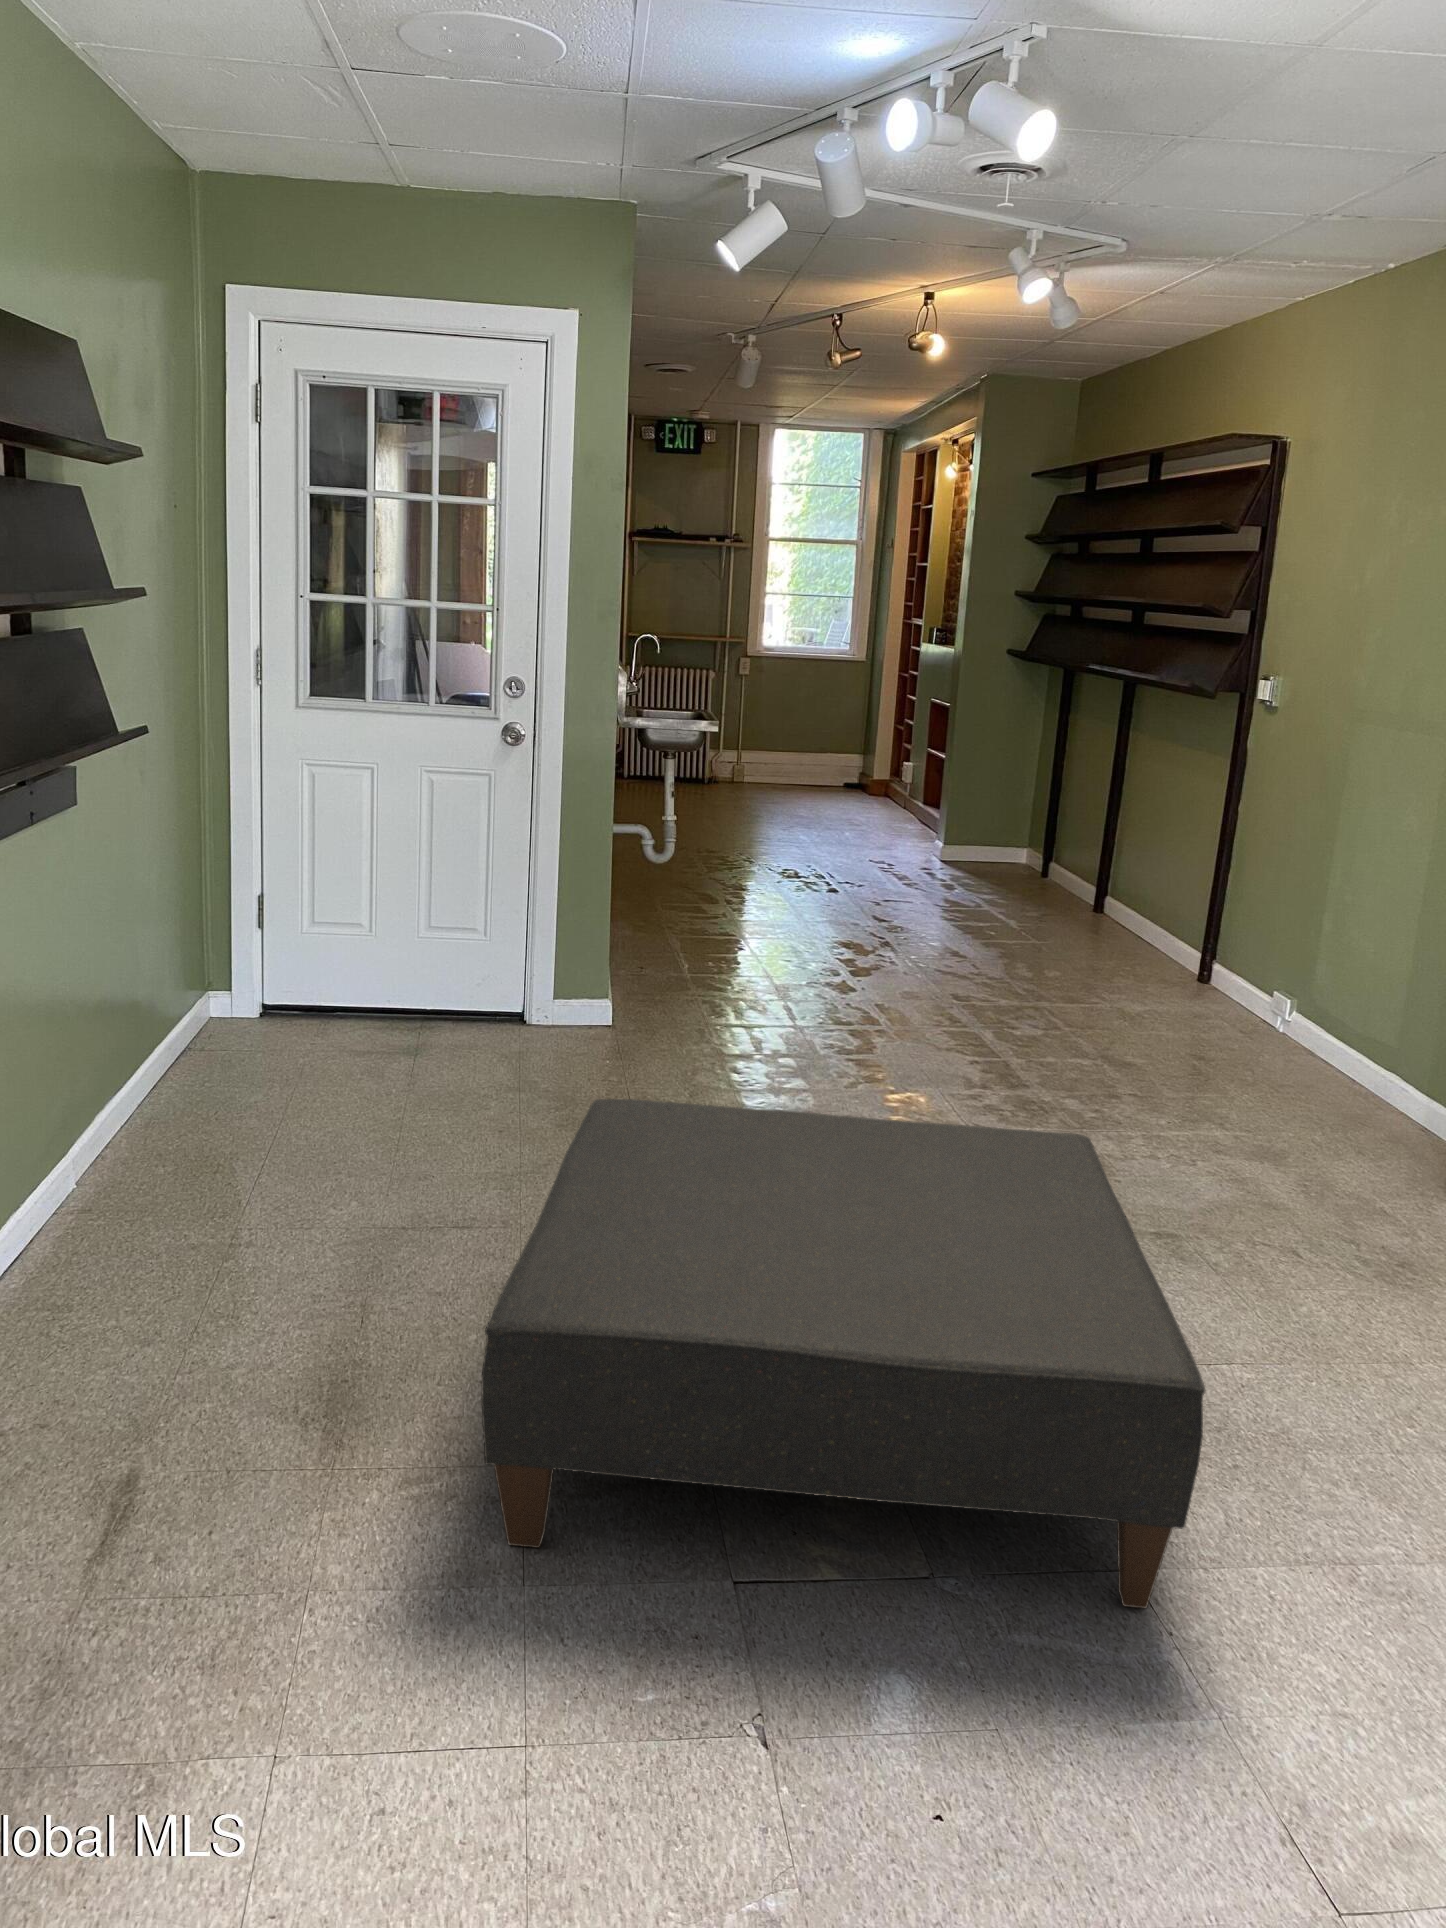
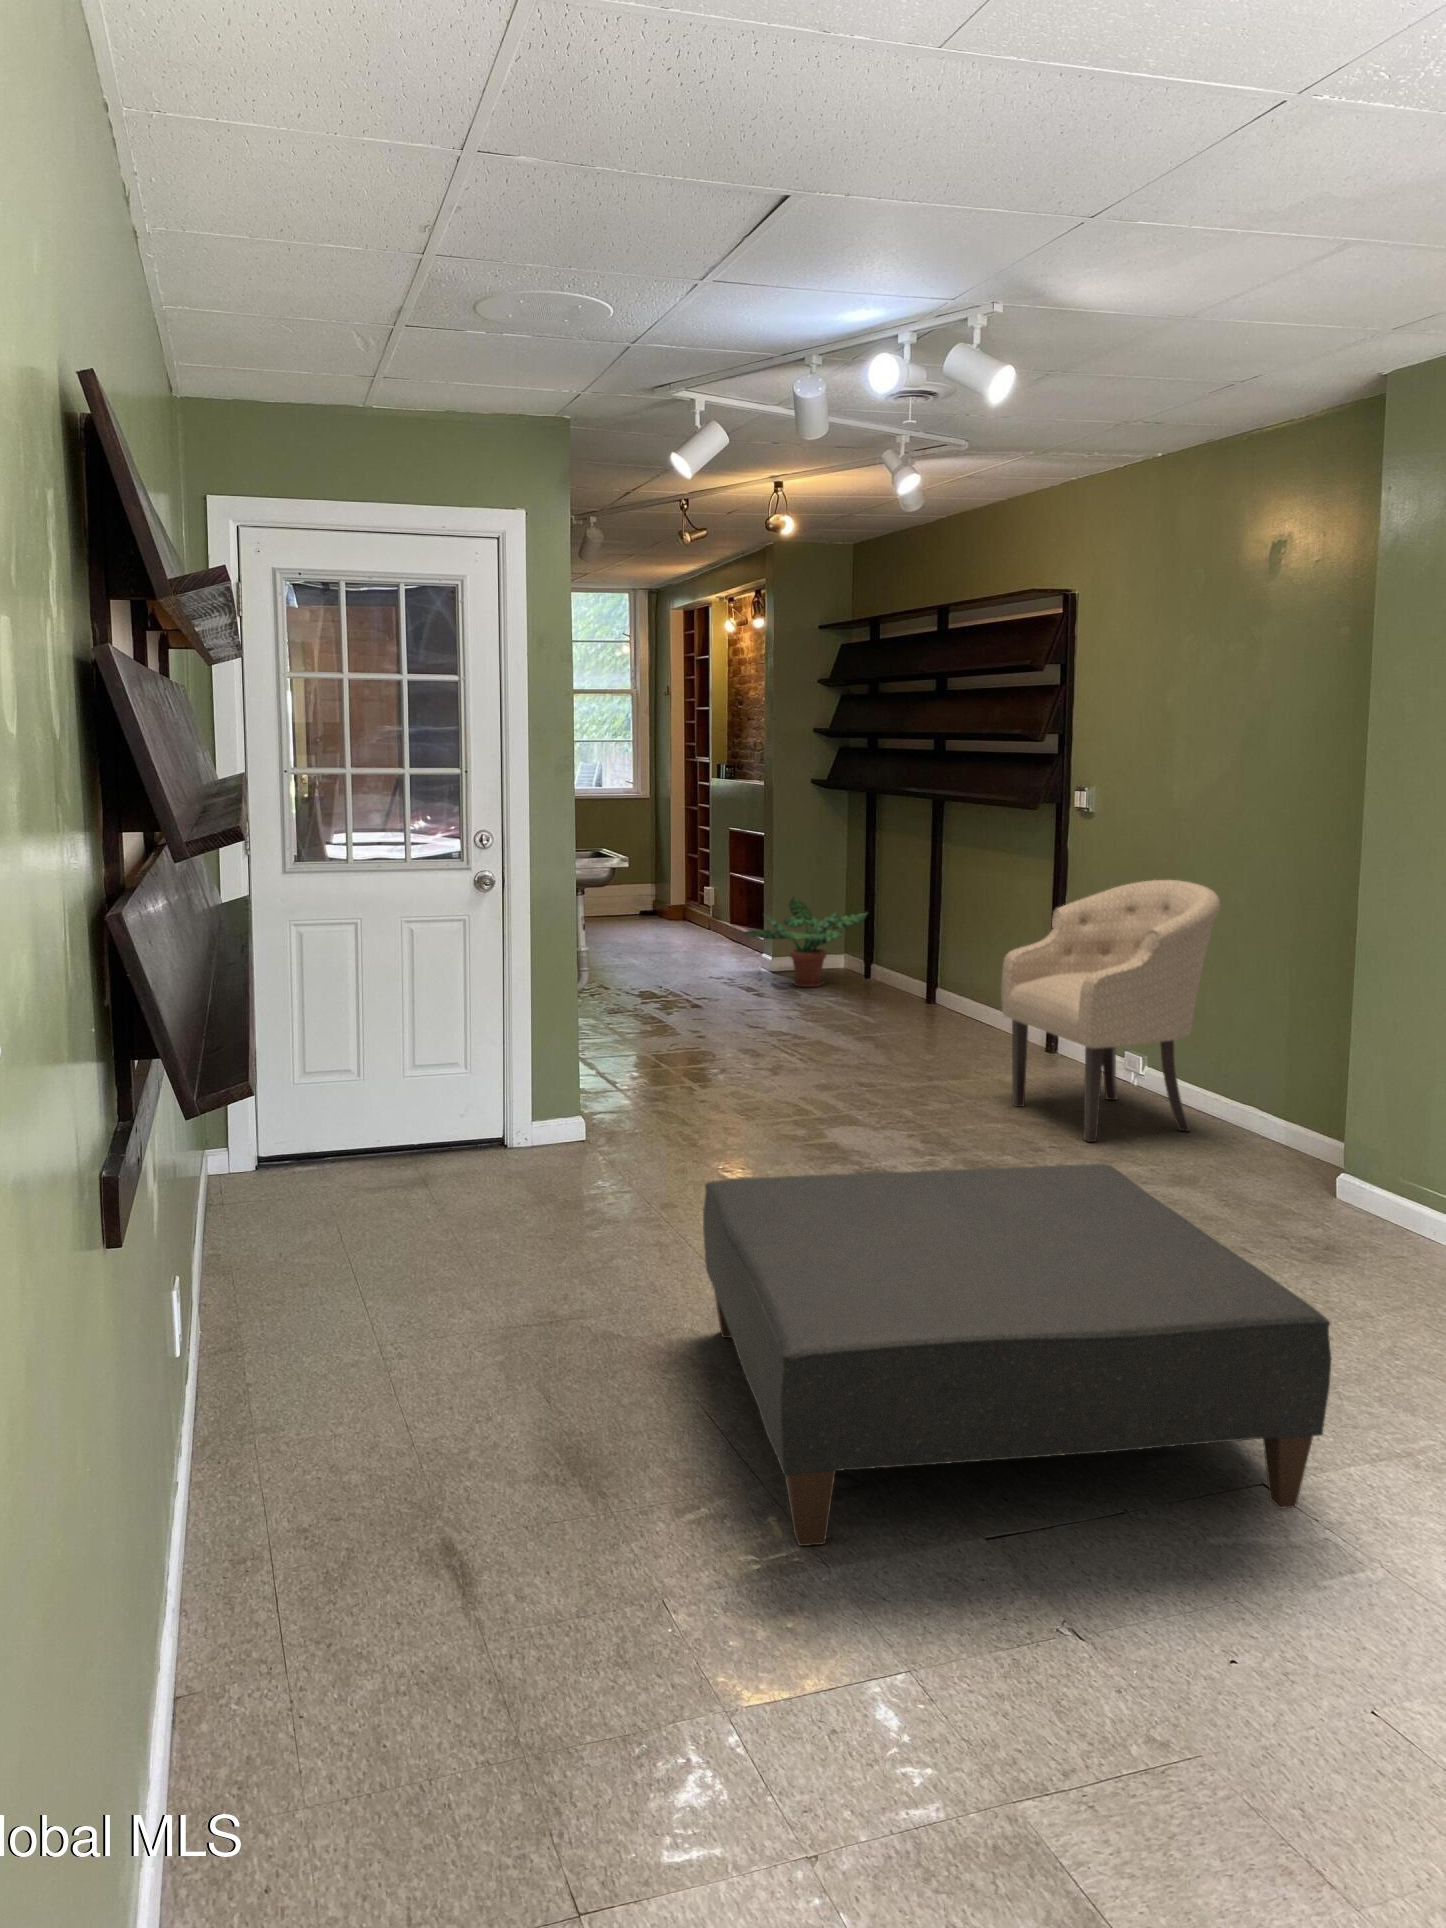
potted plant: none [909,780,1054,883] -> present [744,897,868,987]
chair: none [1118,794,1391,1099] -> present [1001,880,1221,1142]

